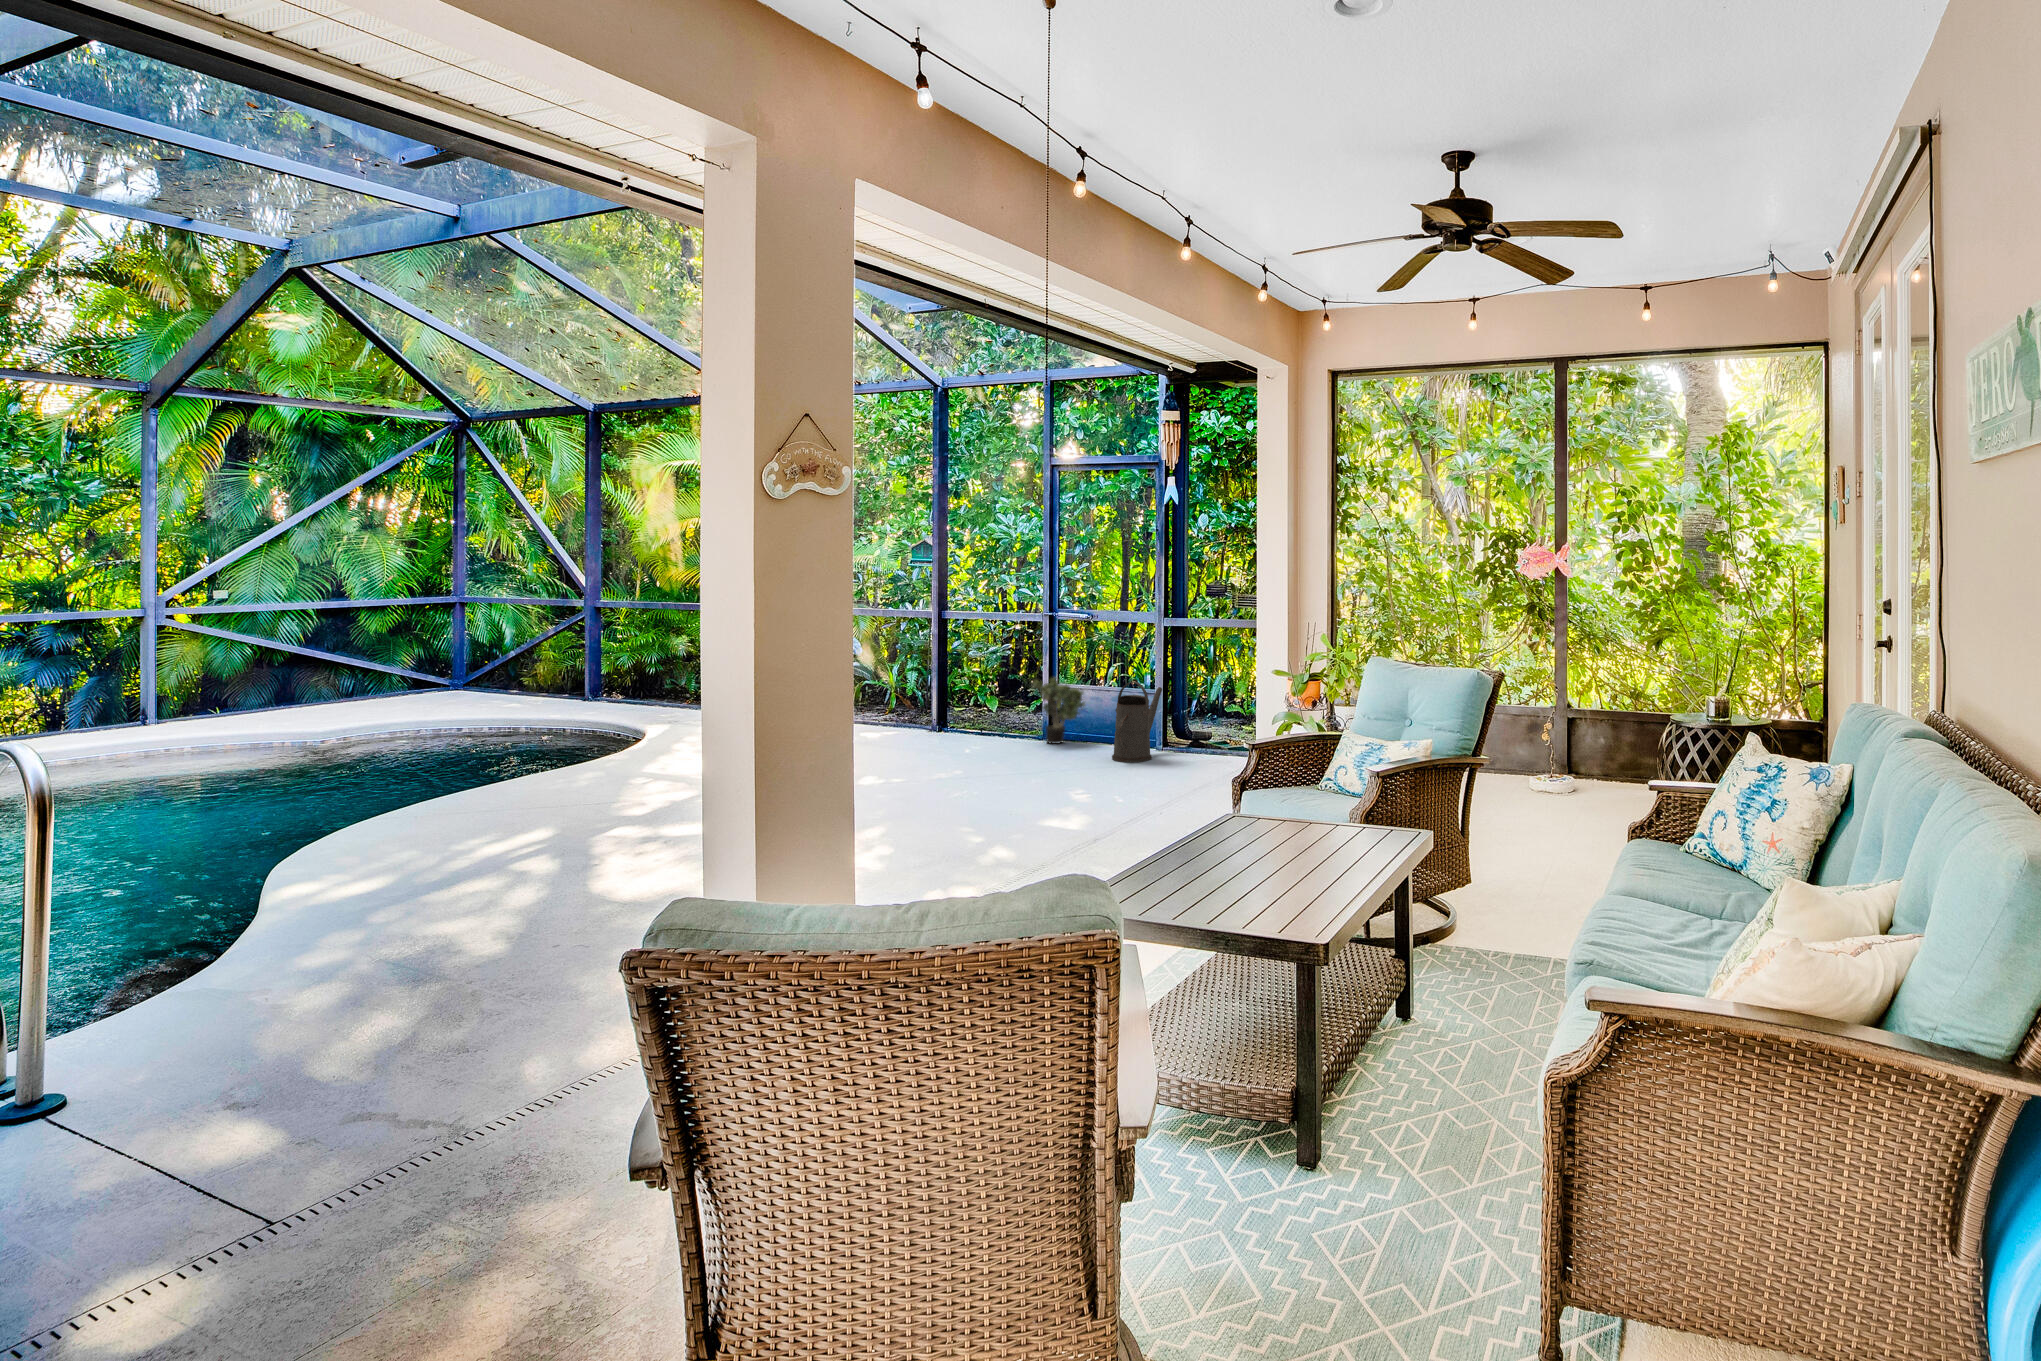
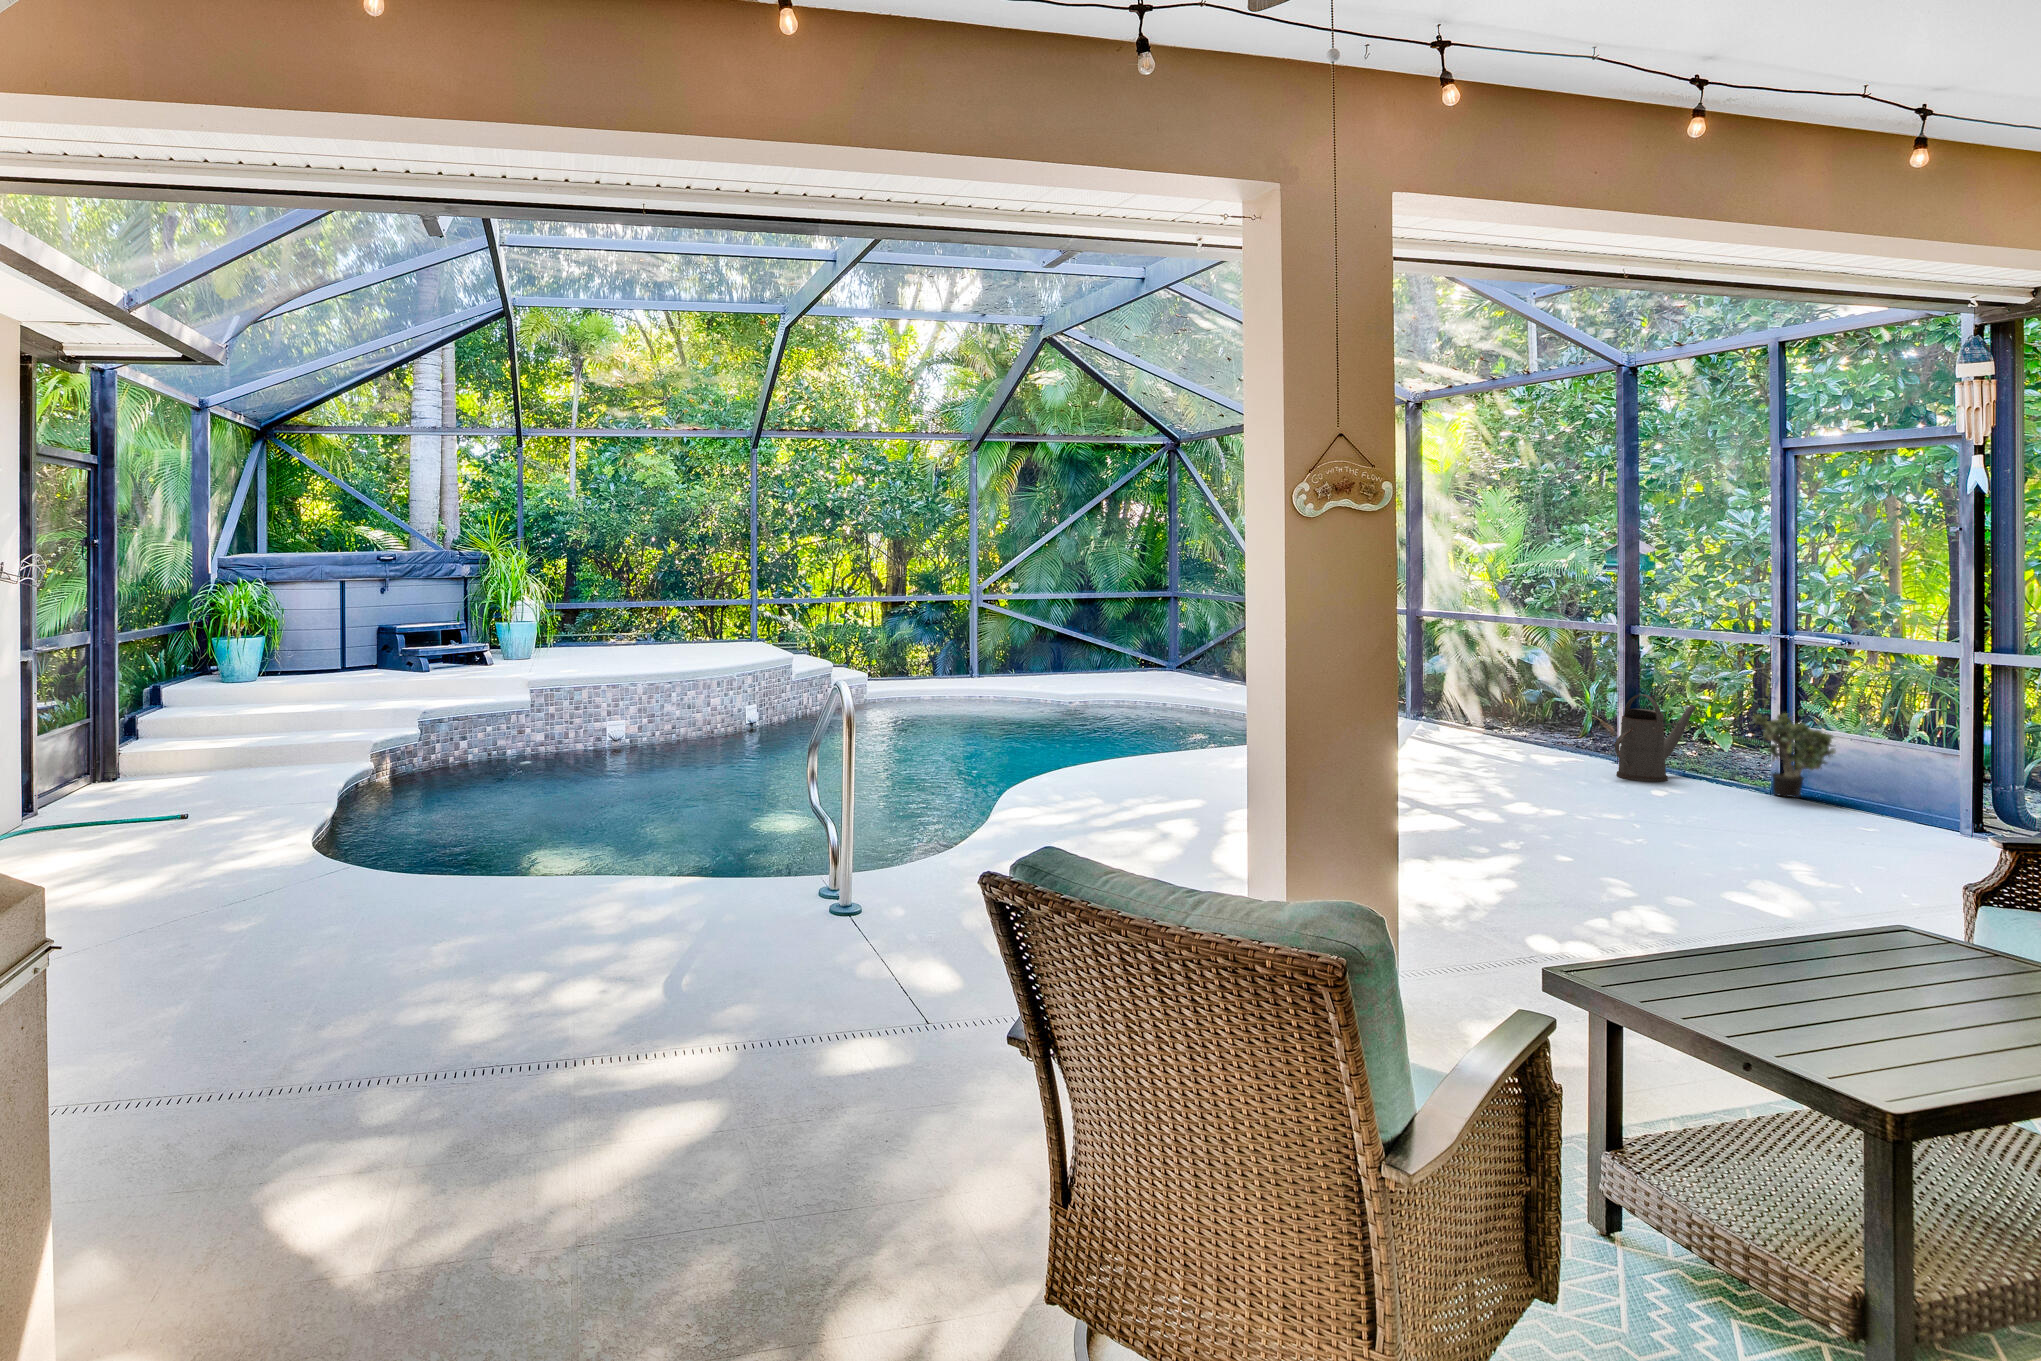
watering can: present [1112,682,1162,762] -> present [1615,694,1695,782]

